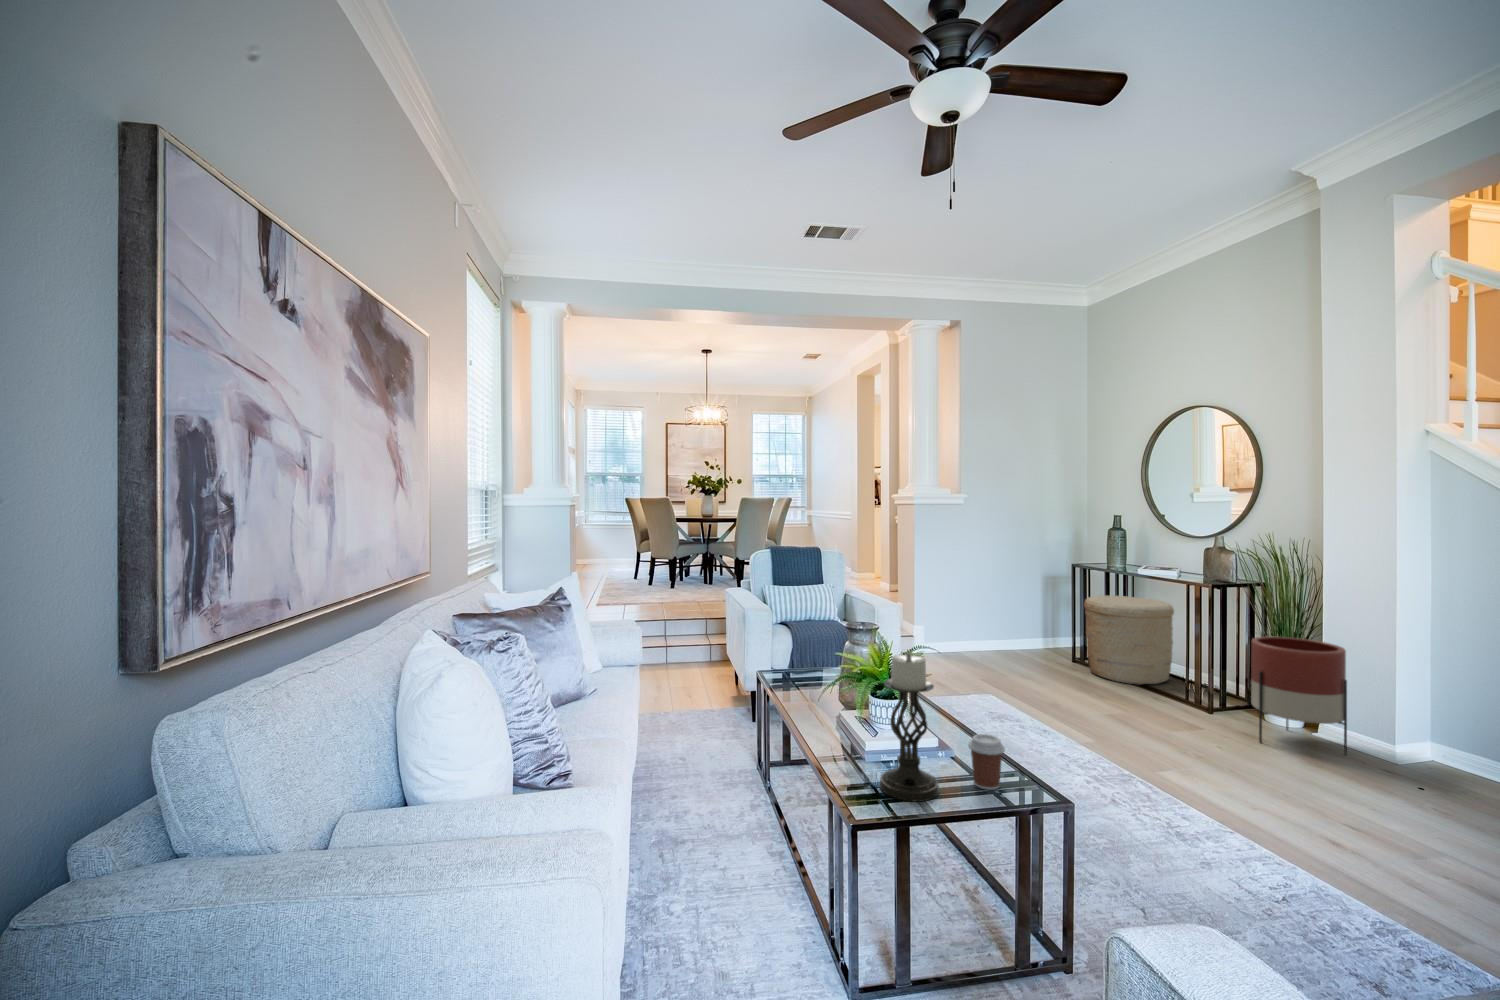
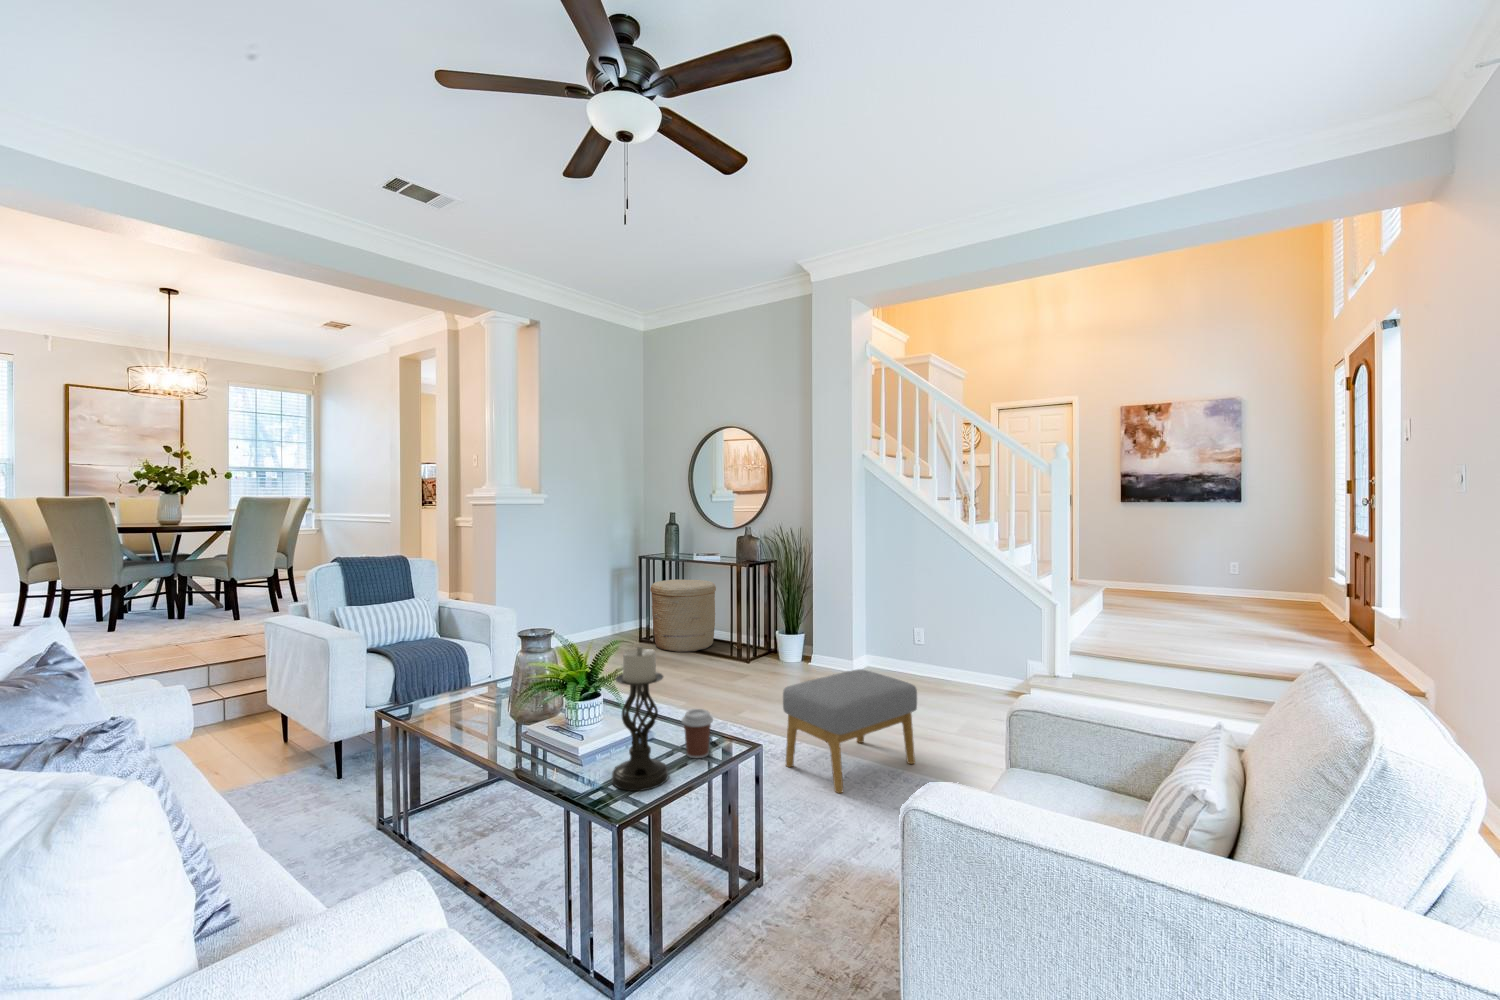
planter: present [1251,637,1347,754] -> none [779,597,832,677]
footstool: none [1183,747,1438,921] -> present [783,669,917,793]

